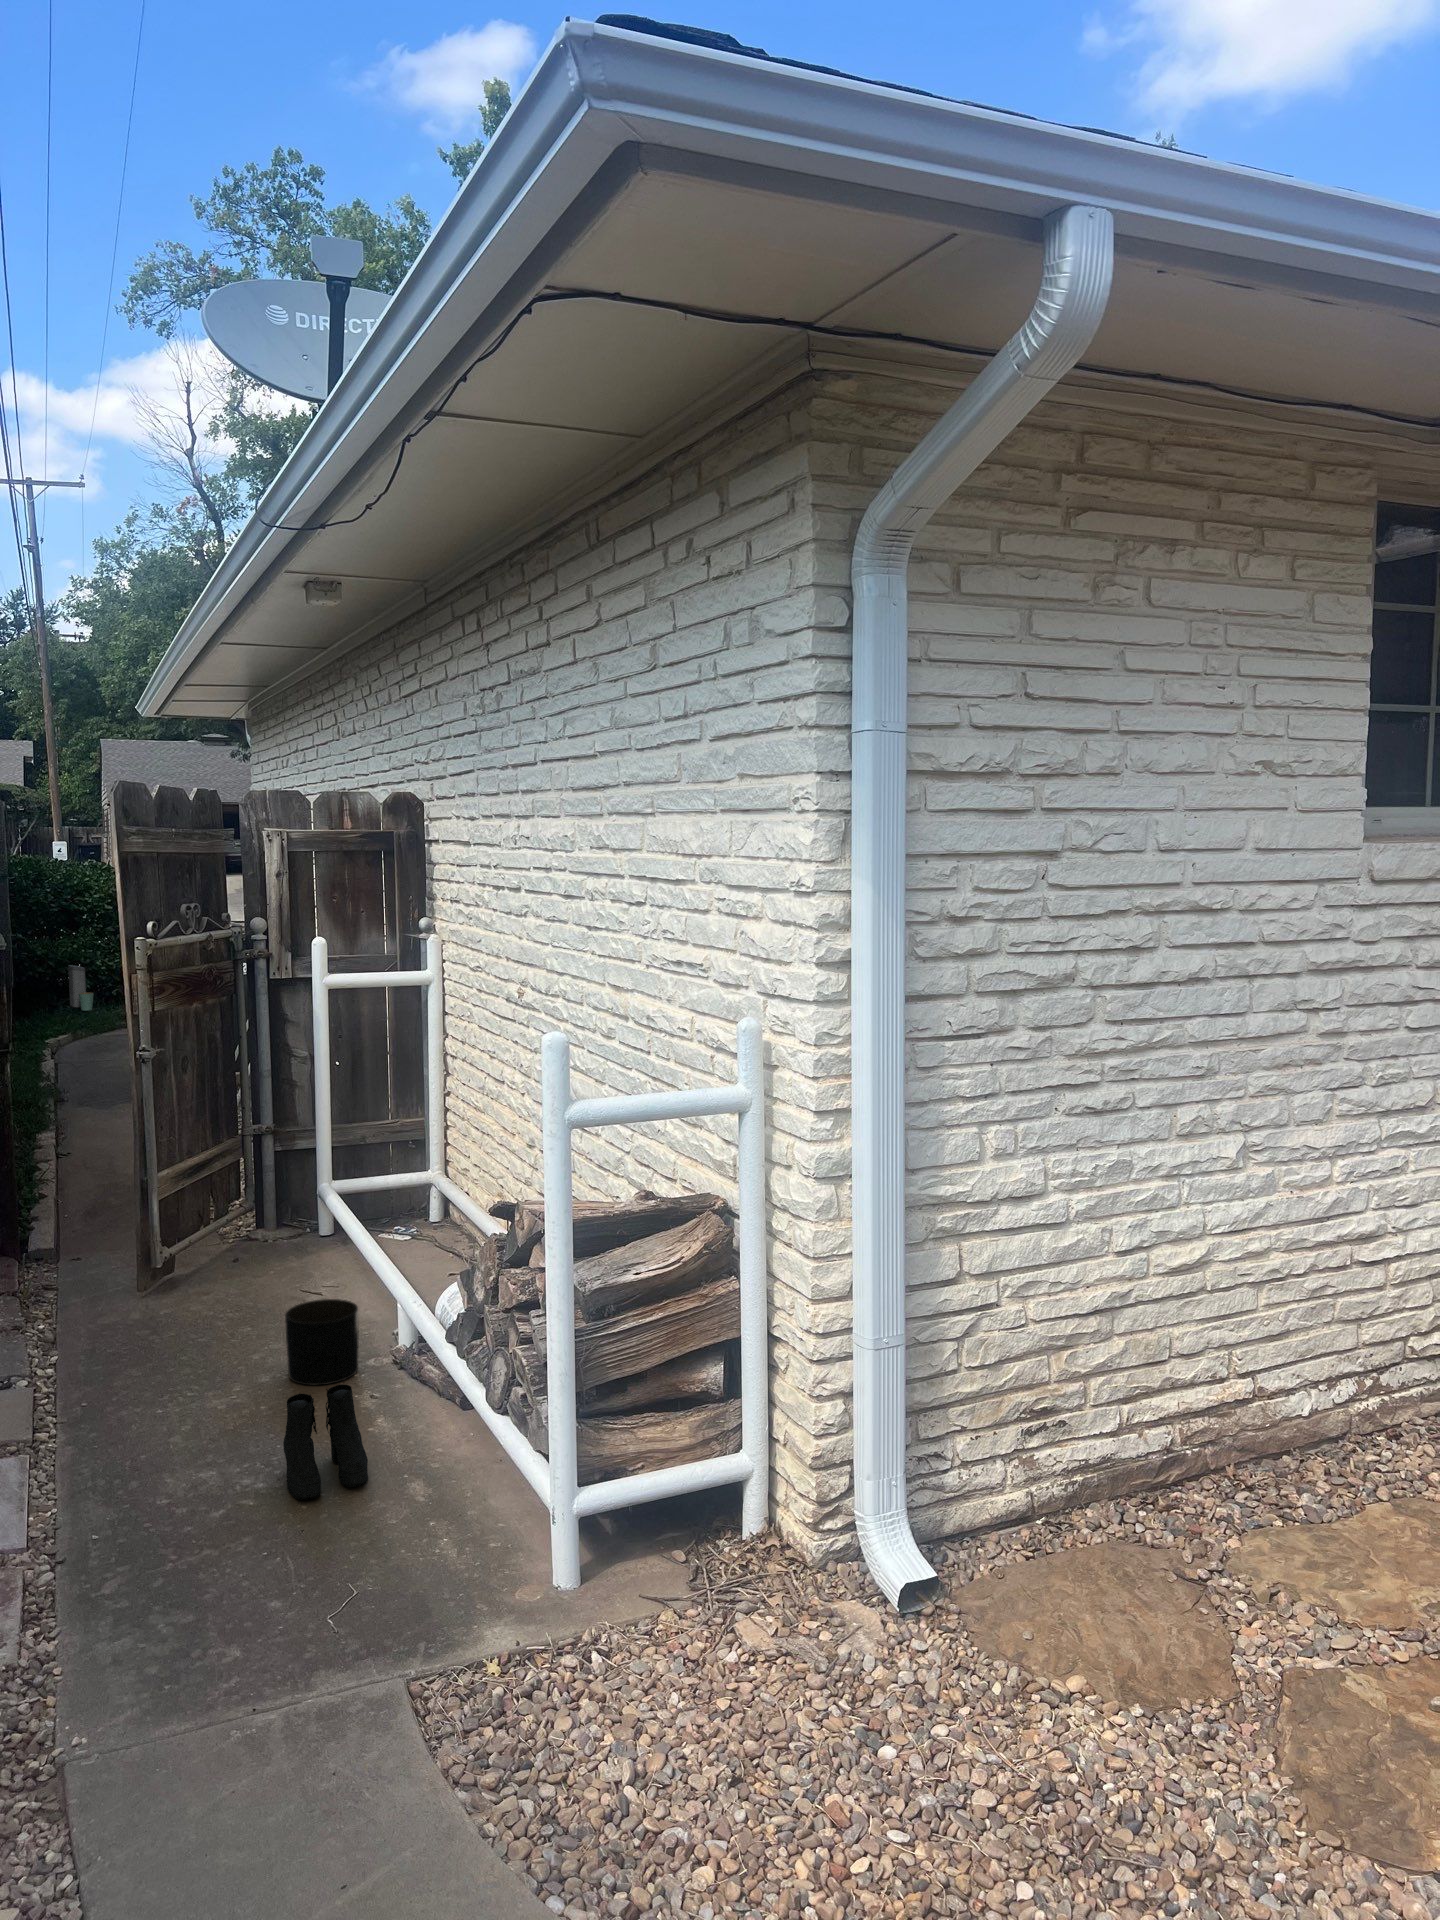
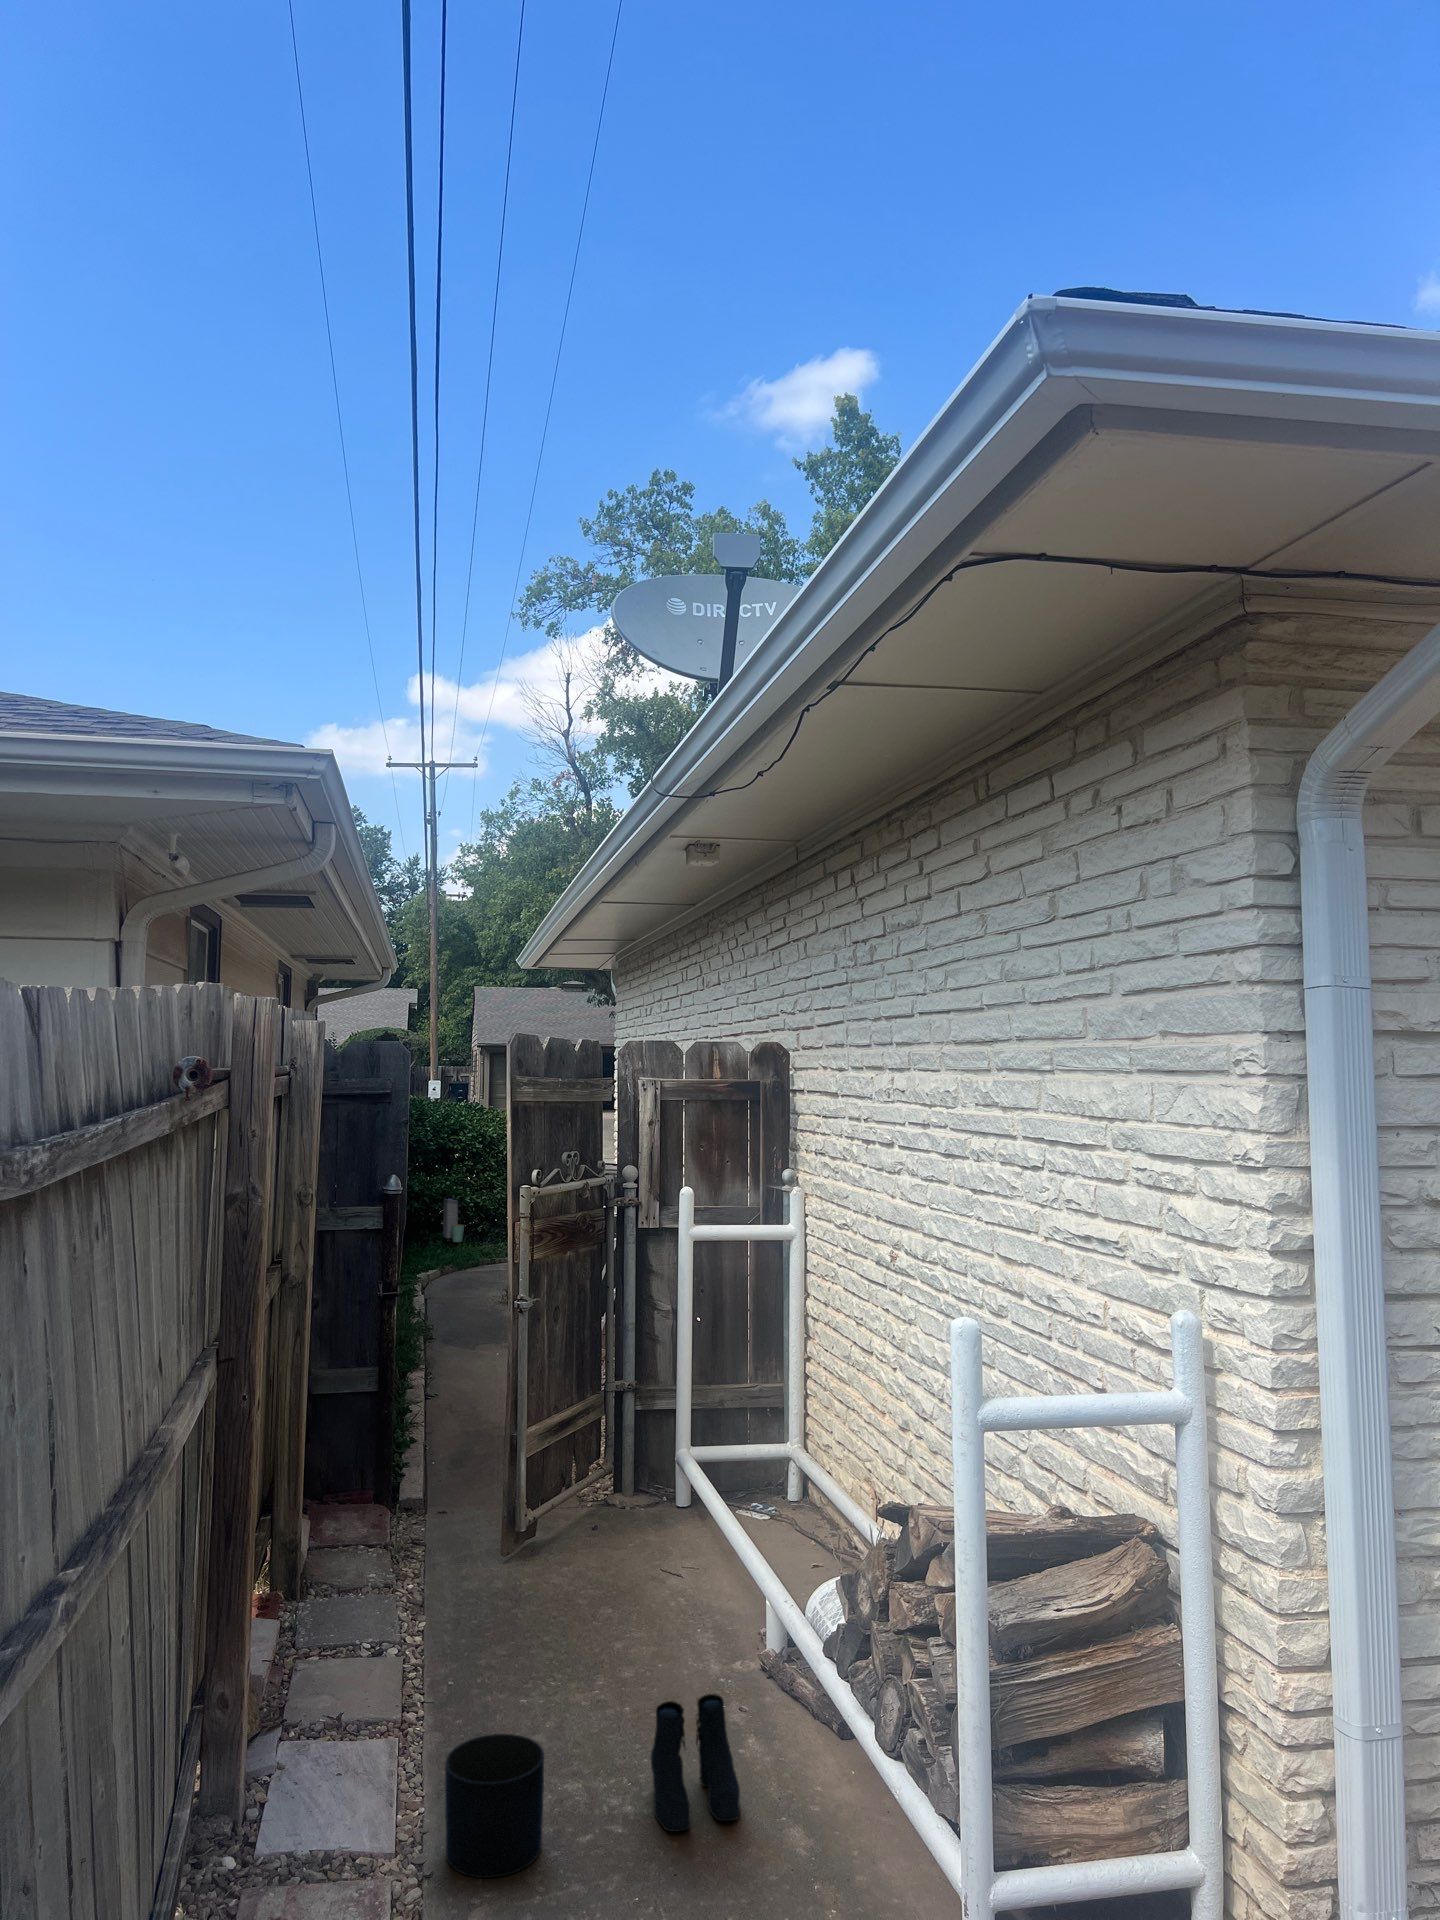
planter: present [285,1299,359,1385] -> present [445,1734,544,1878]

